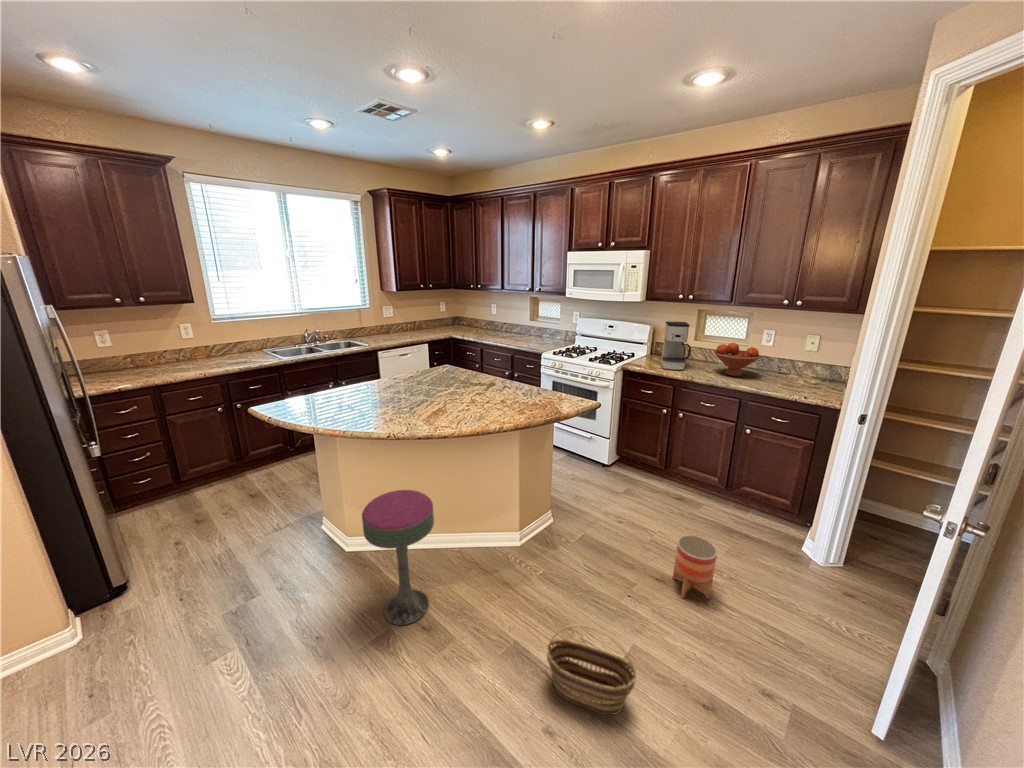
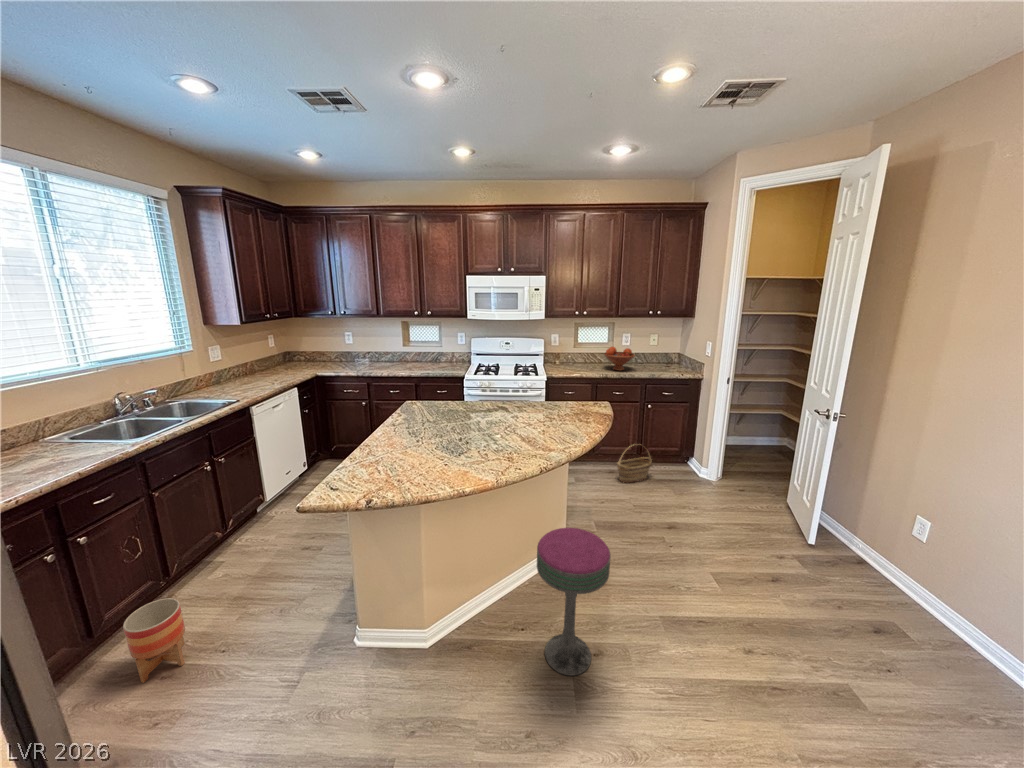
coffee maker: present [661,321,691,370] -> none [565,334,589,373]
planter: present [673,535,717,599] -> present [123,598,185,683]
basket: present [547,624,636,715] -> present [617,445,652,483]

